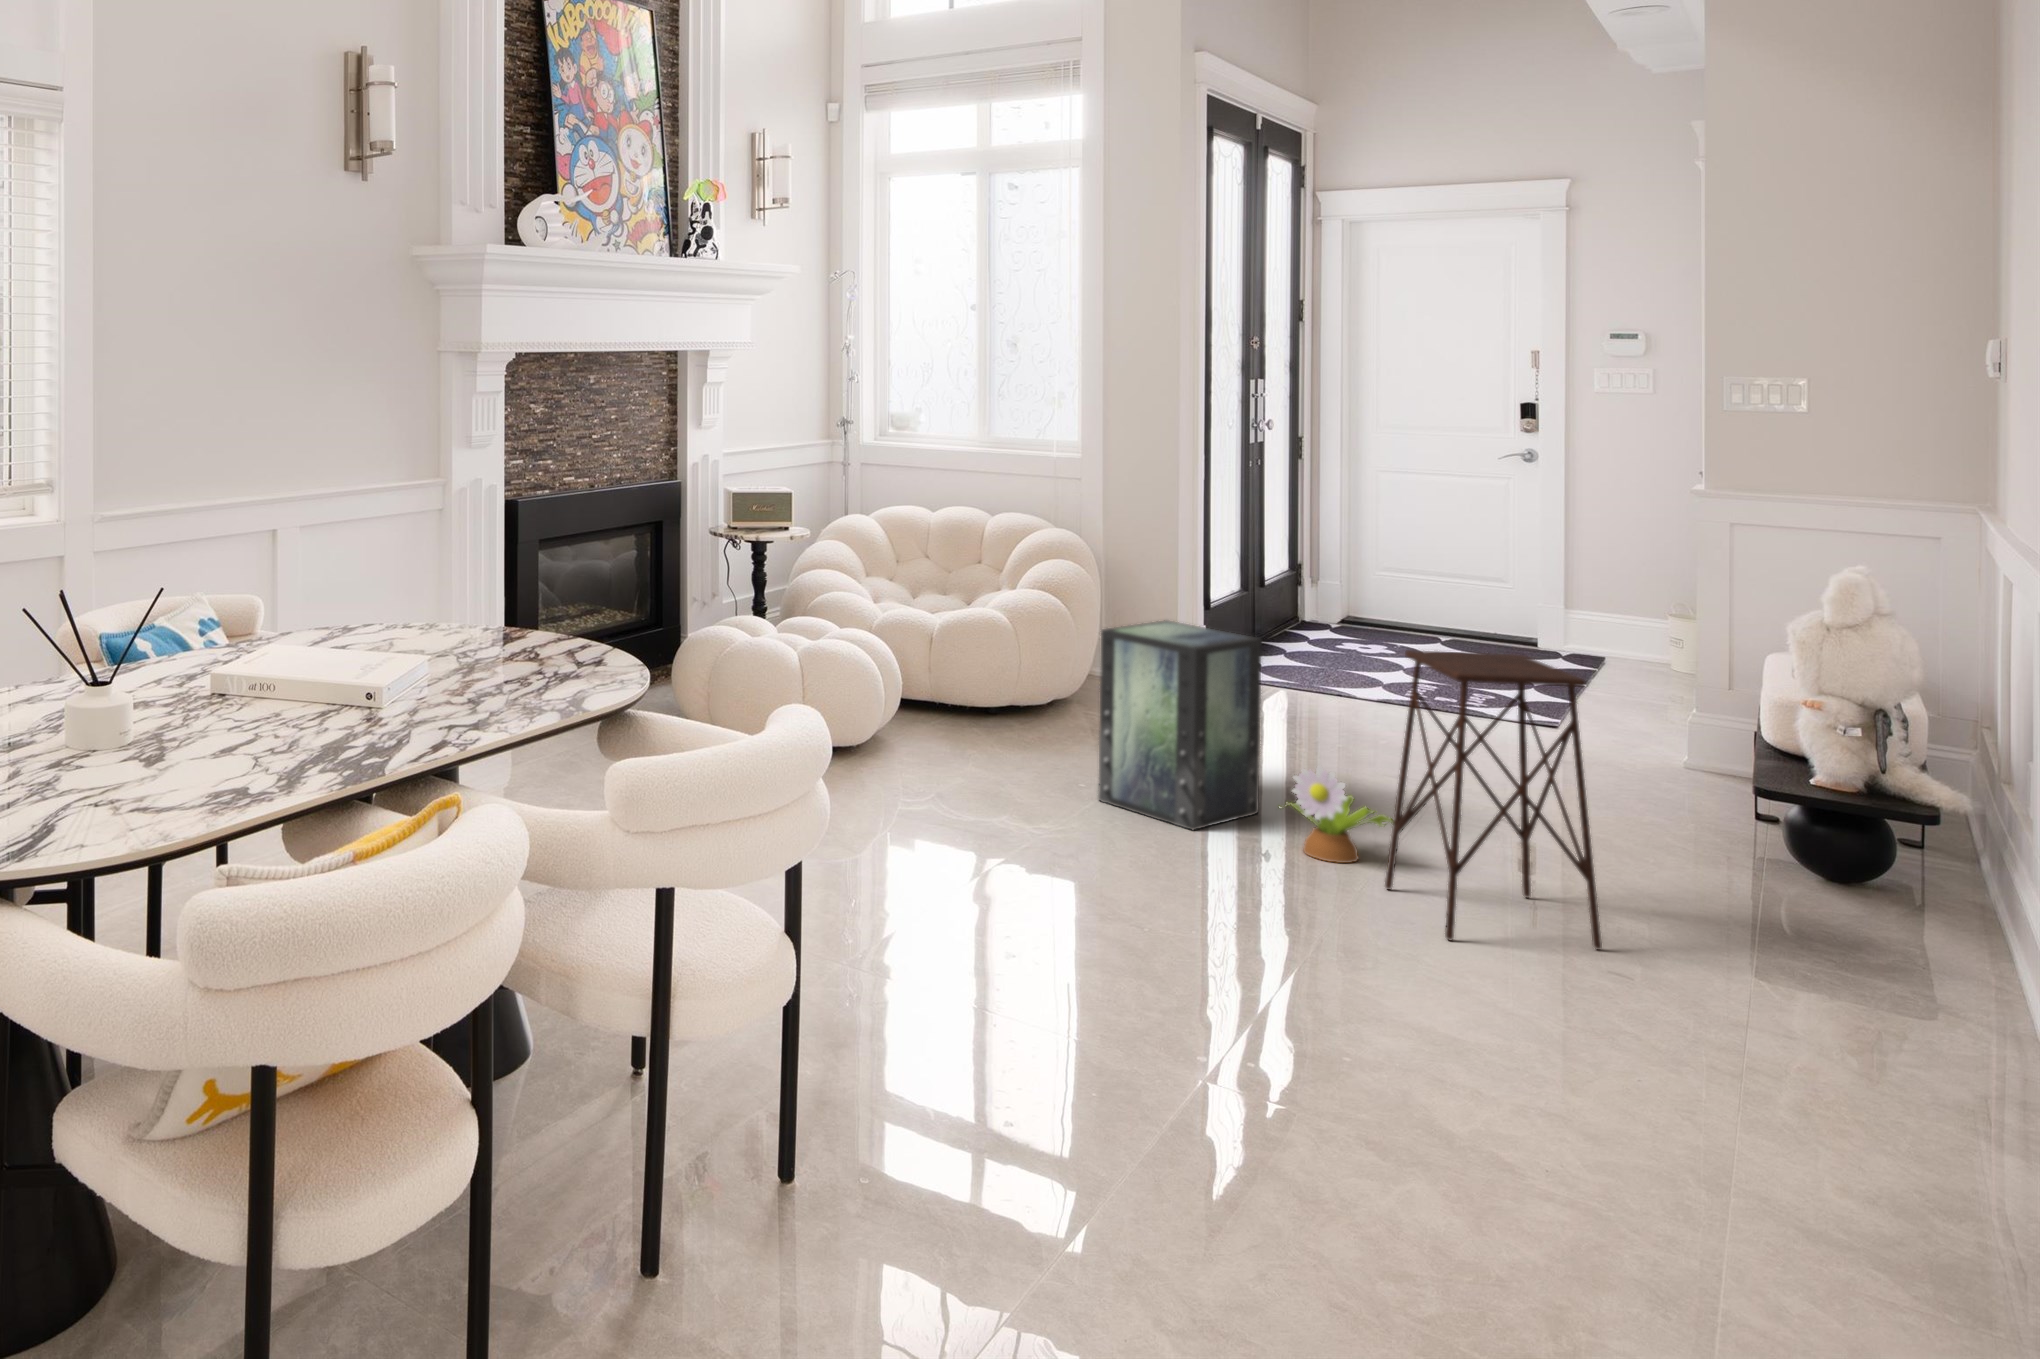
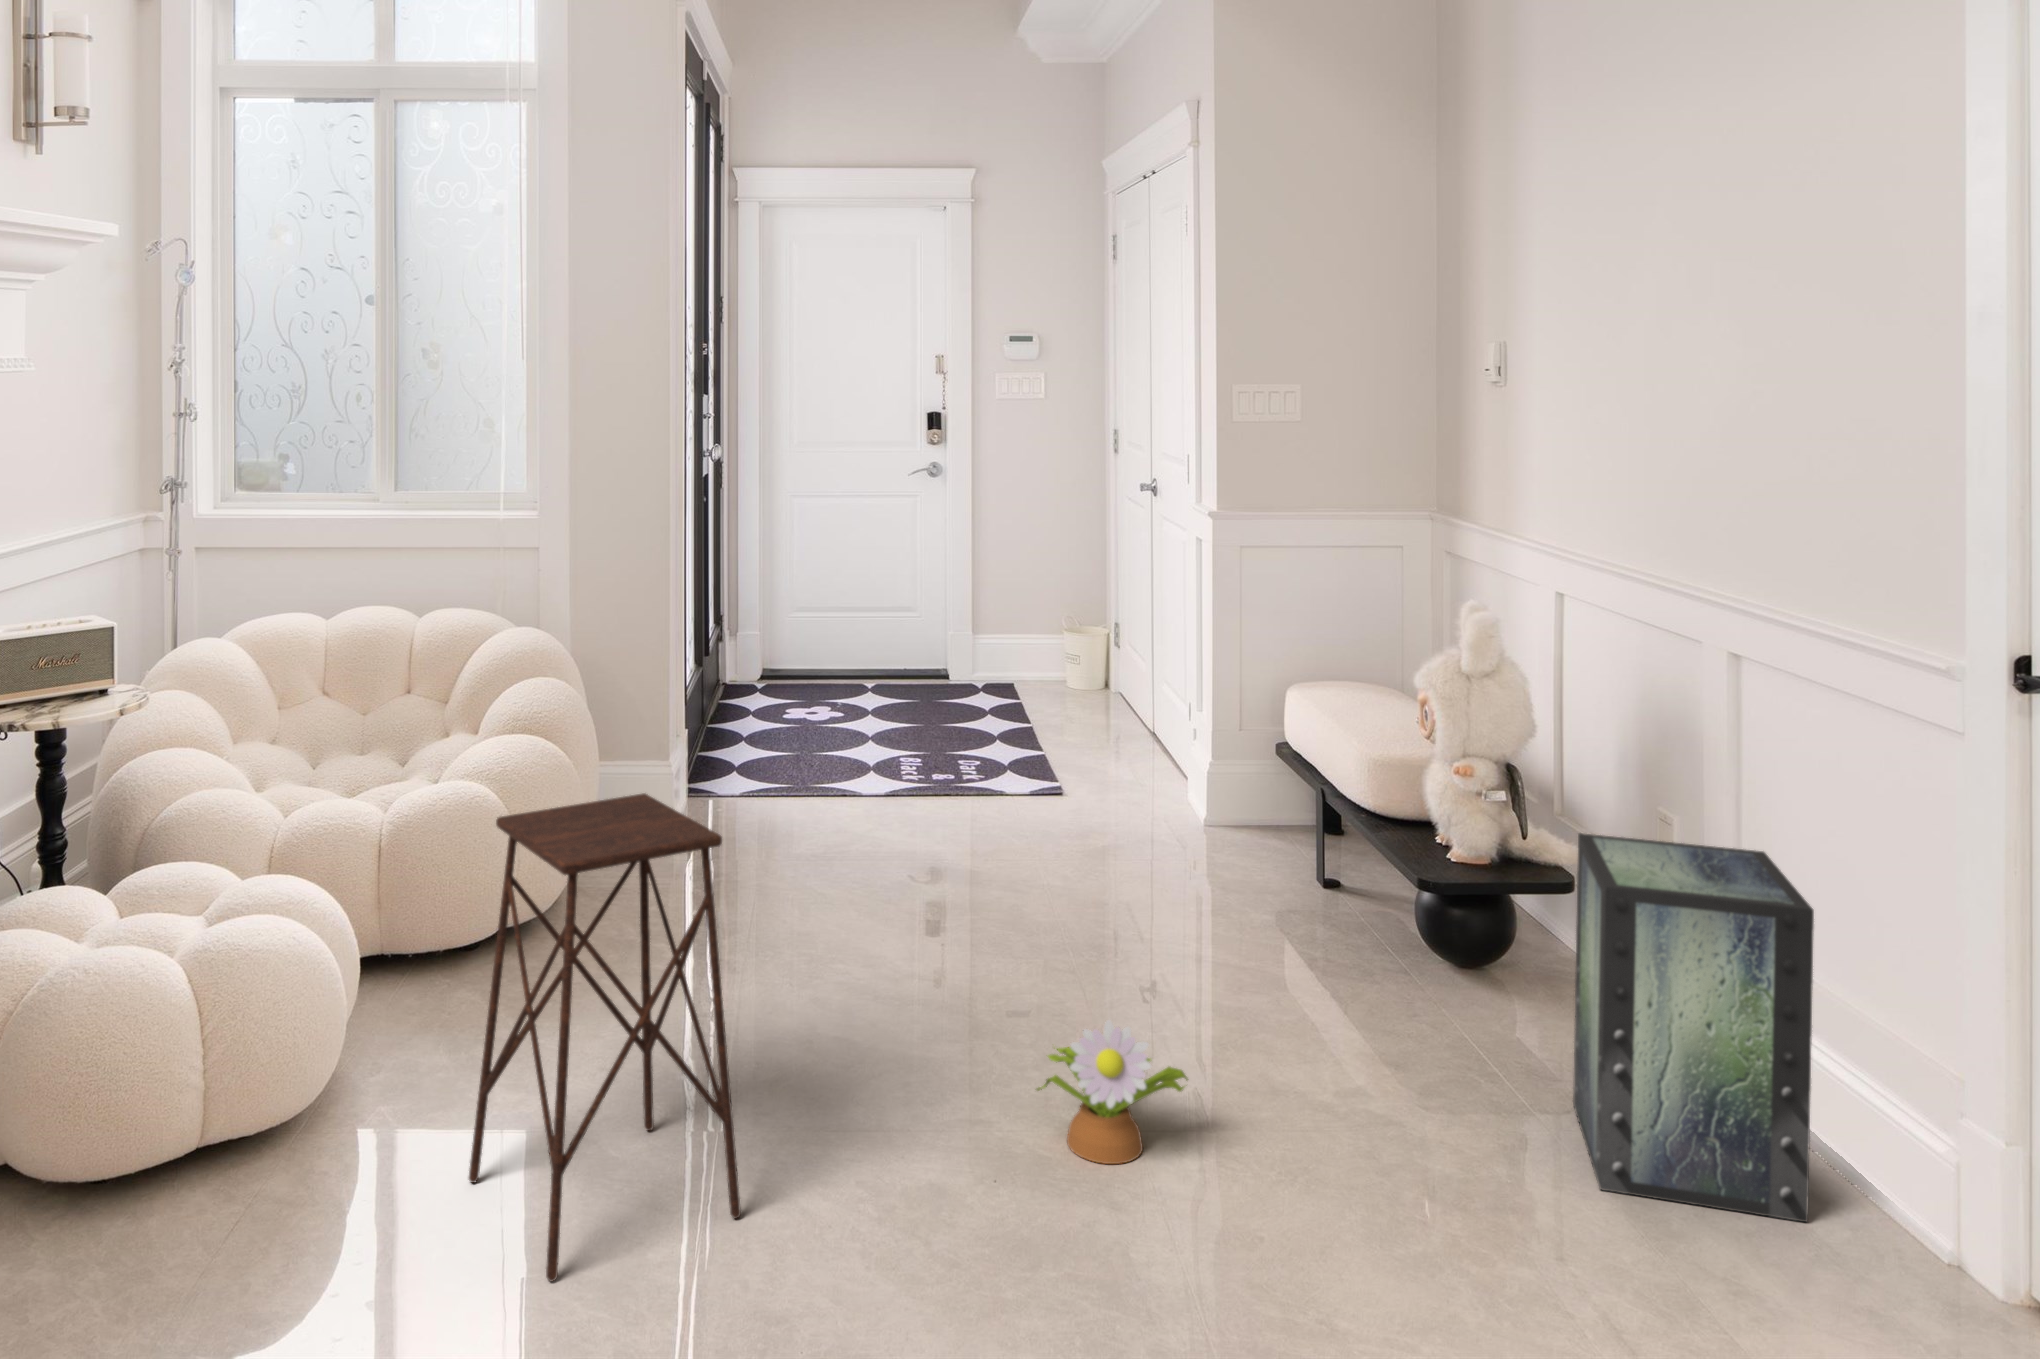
storage box: present [1098,620,1262,830] -> present [1573,833,1814,1223]
side table: present [1385,650,1602,950] -> present [469,793,741,1281]

